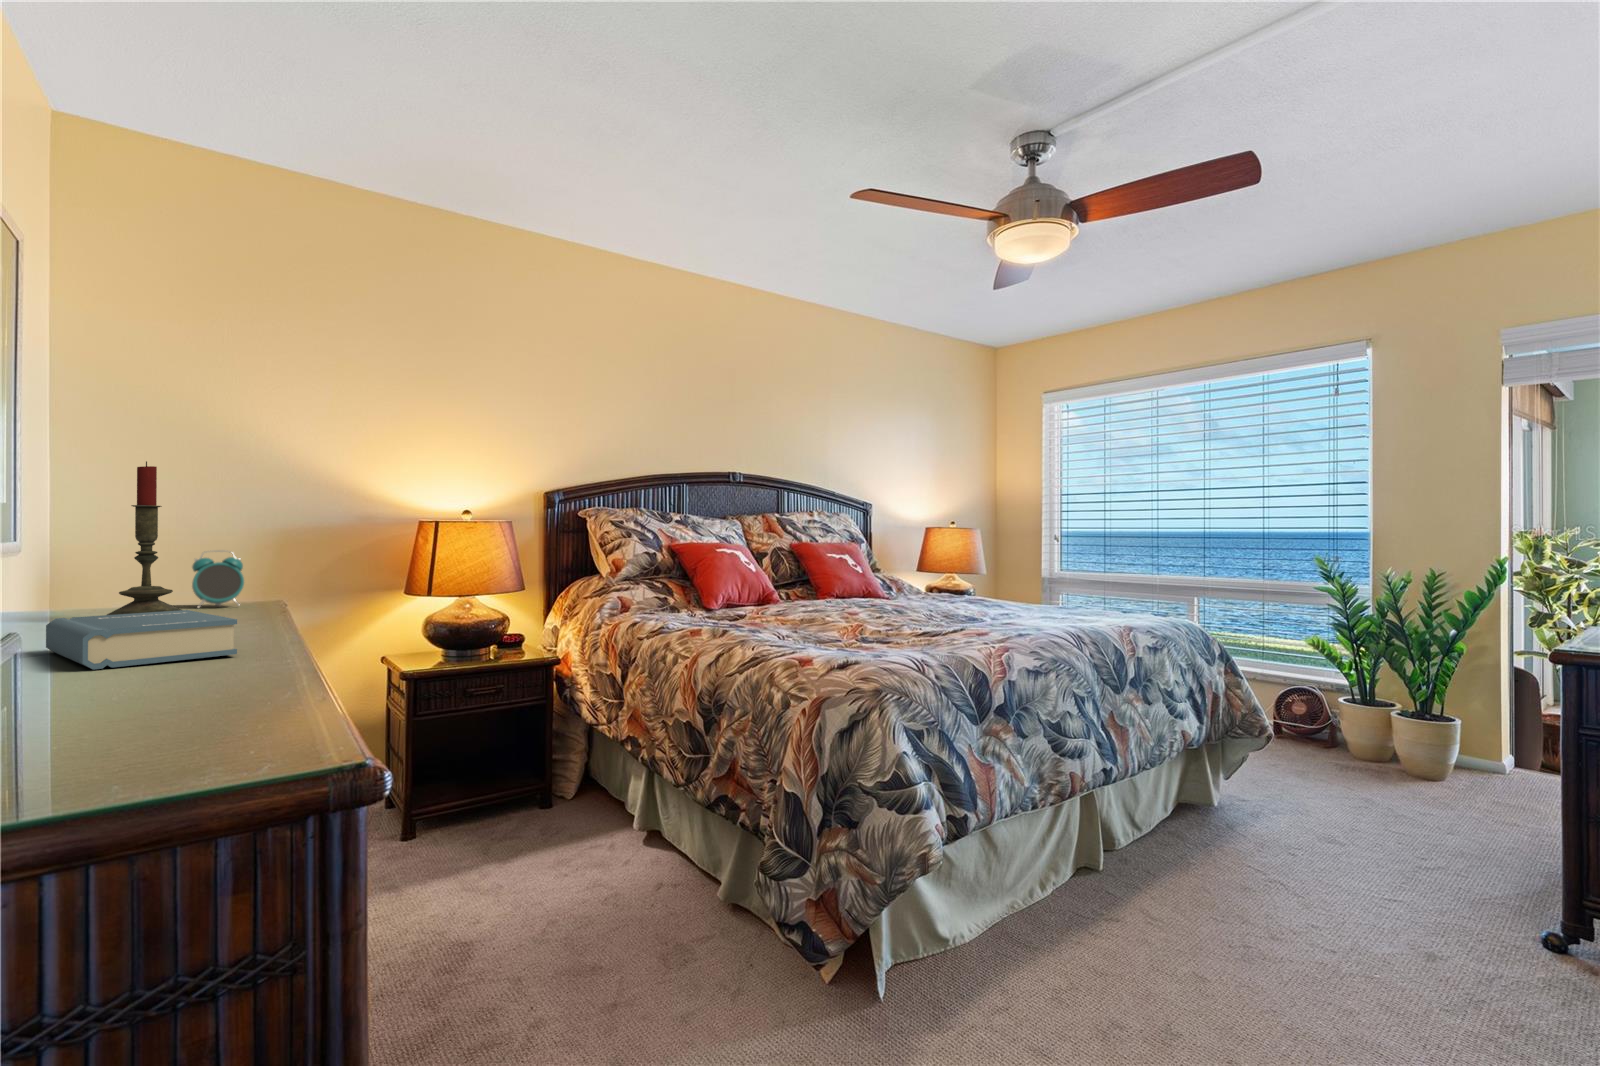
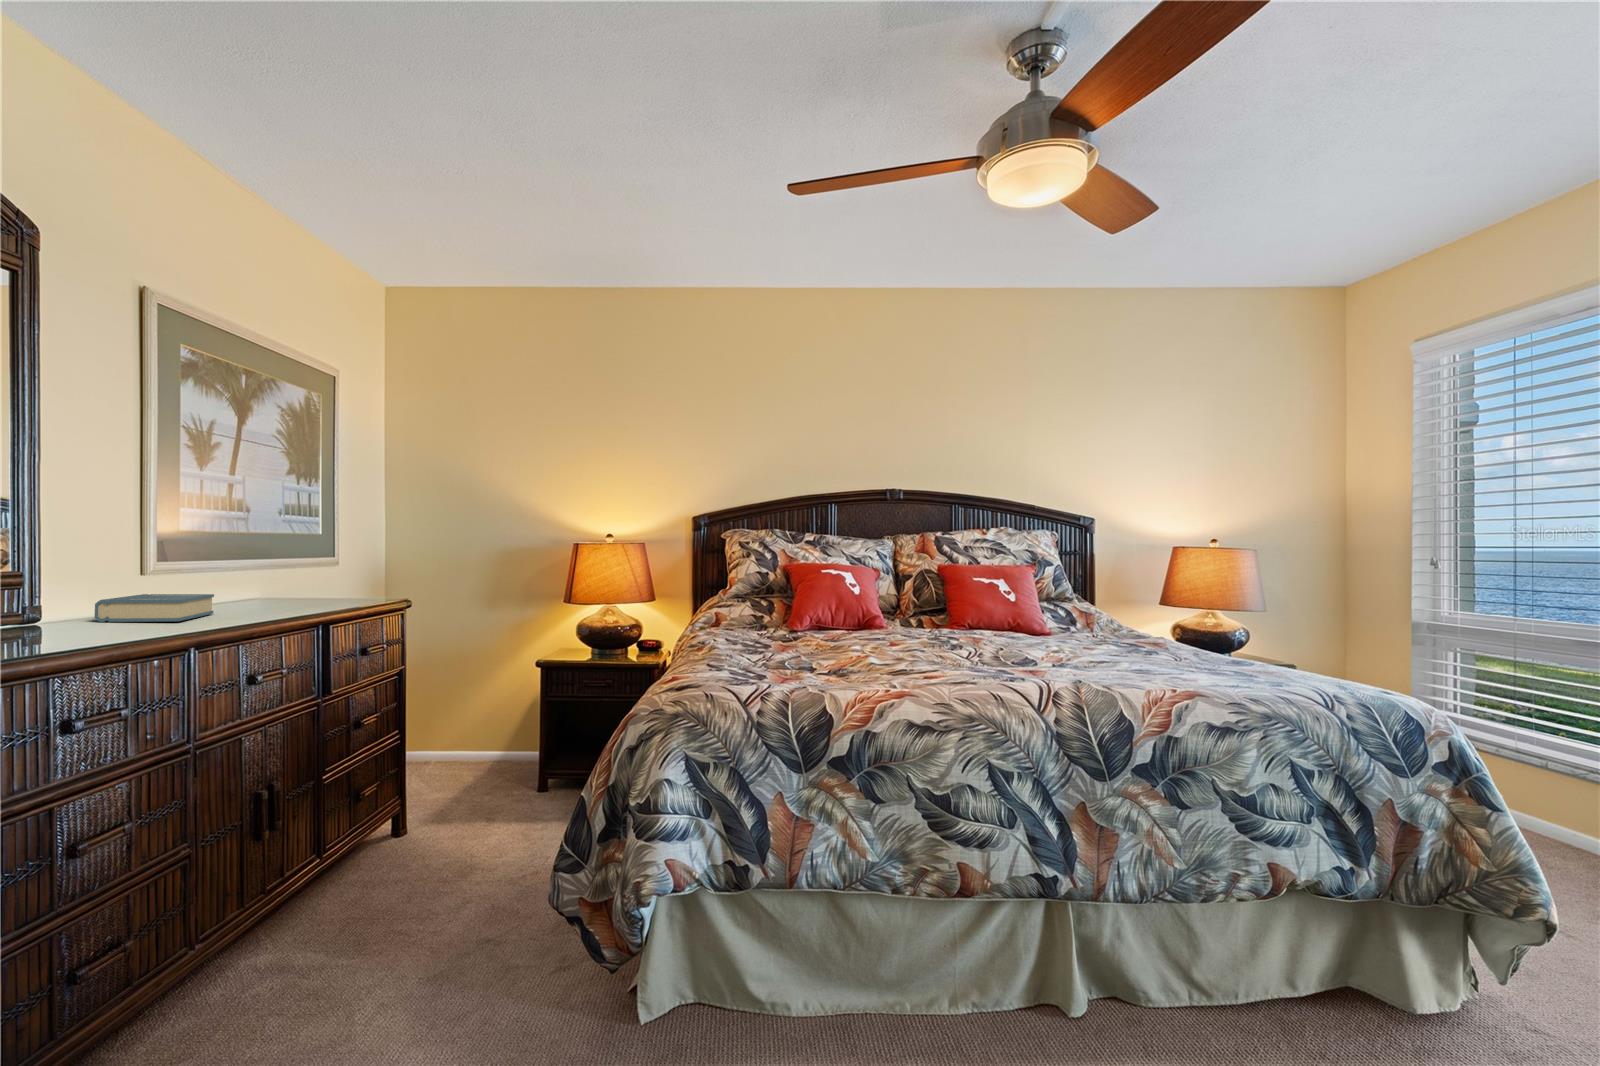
candle: present [107,461,181,615] -> none [248,500,297,604]
alarm clock: present [192,551,244,608] -> none [343,559,376,598]

